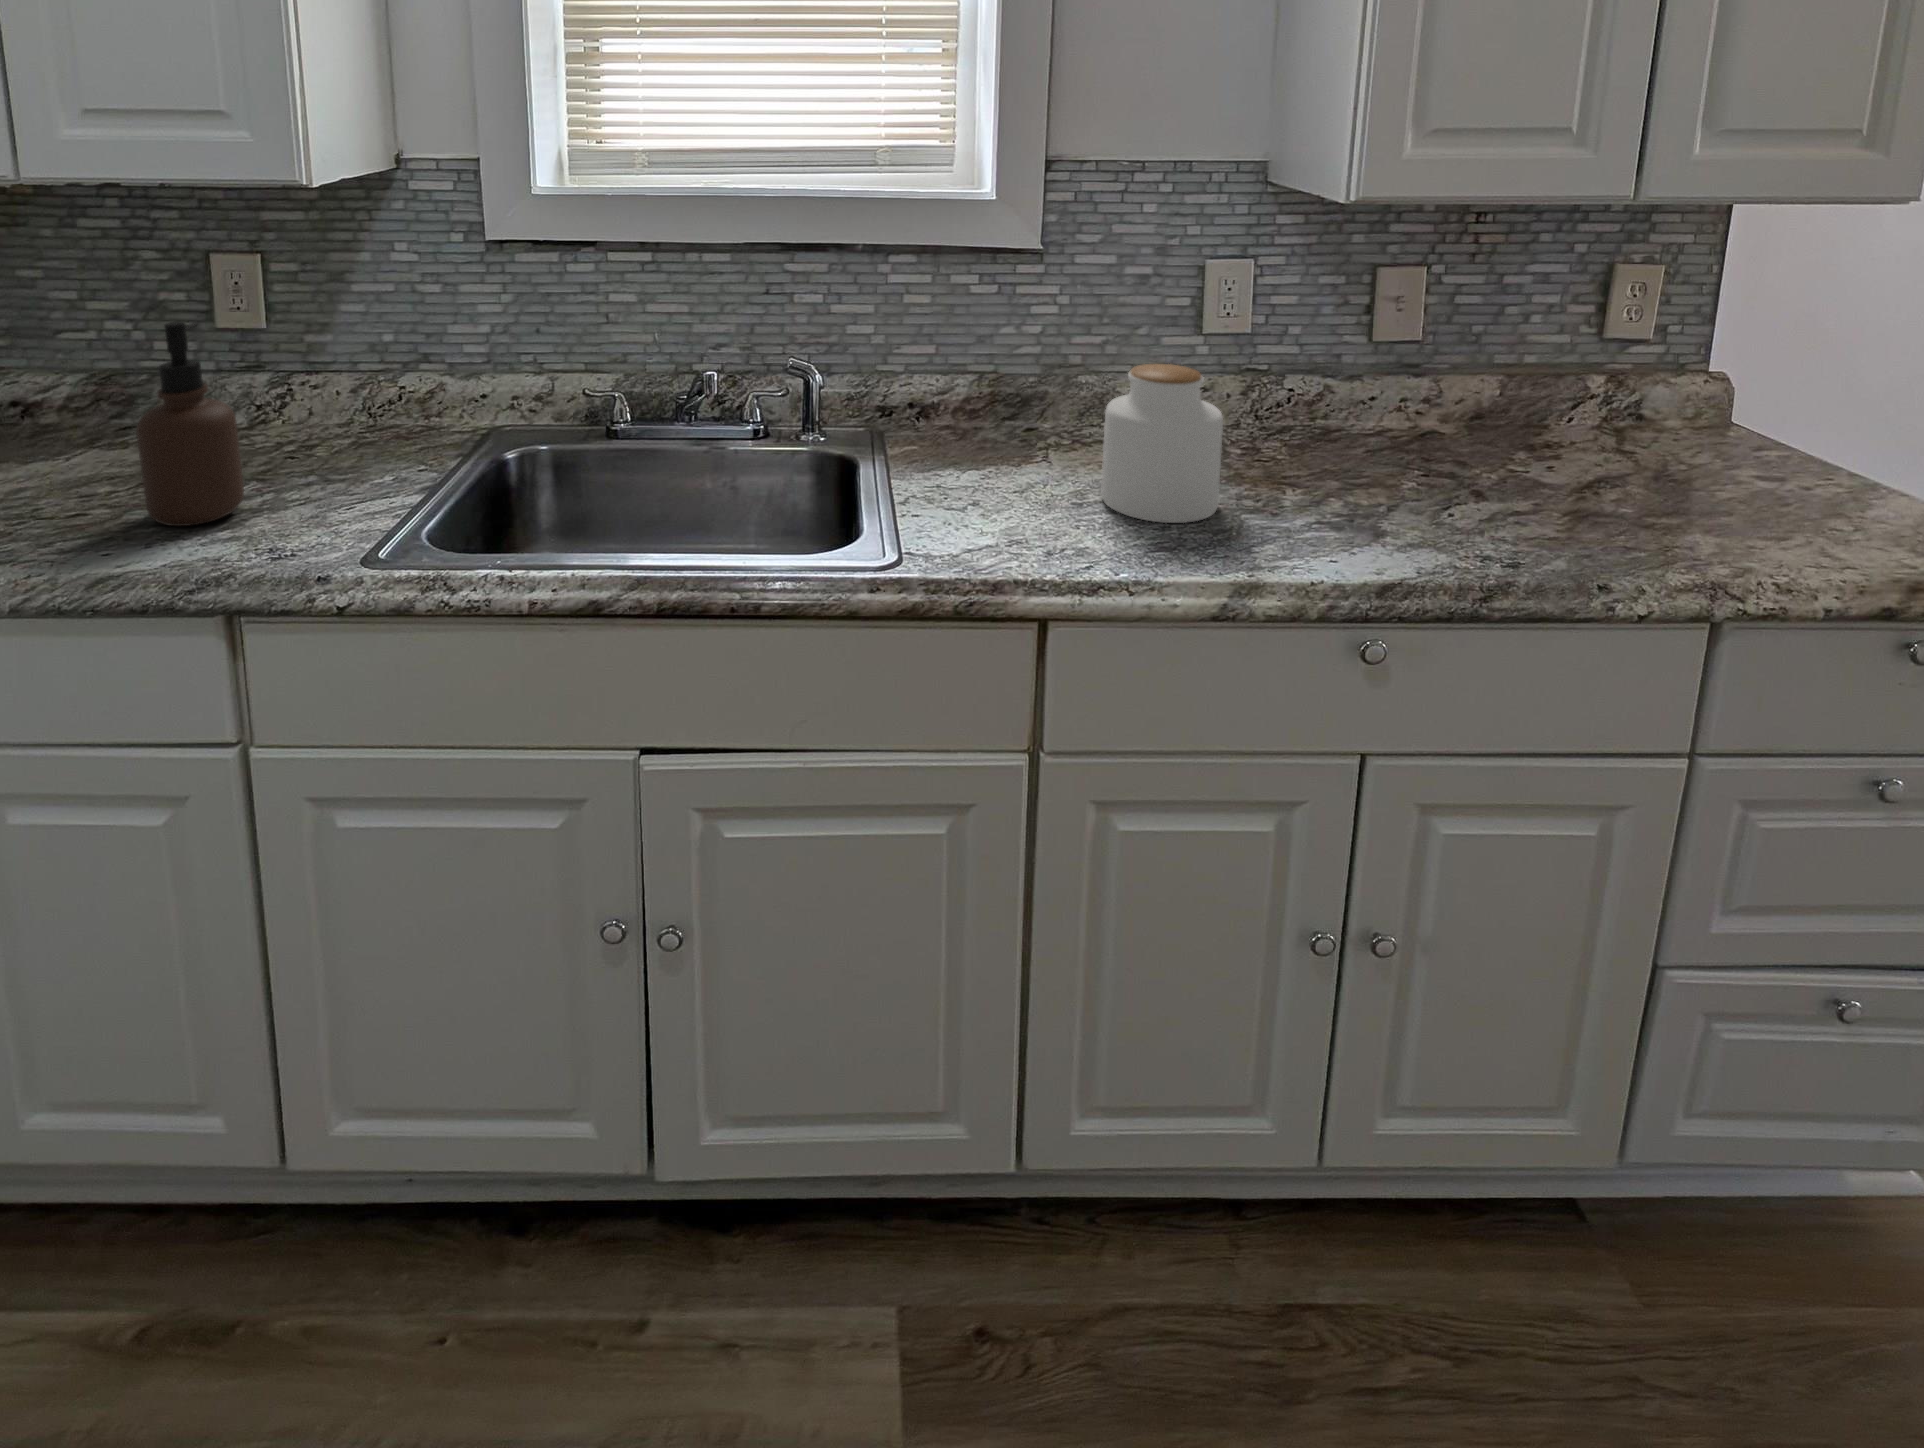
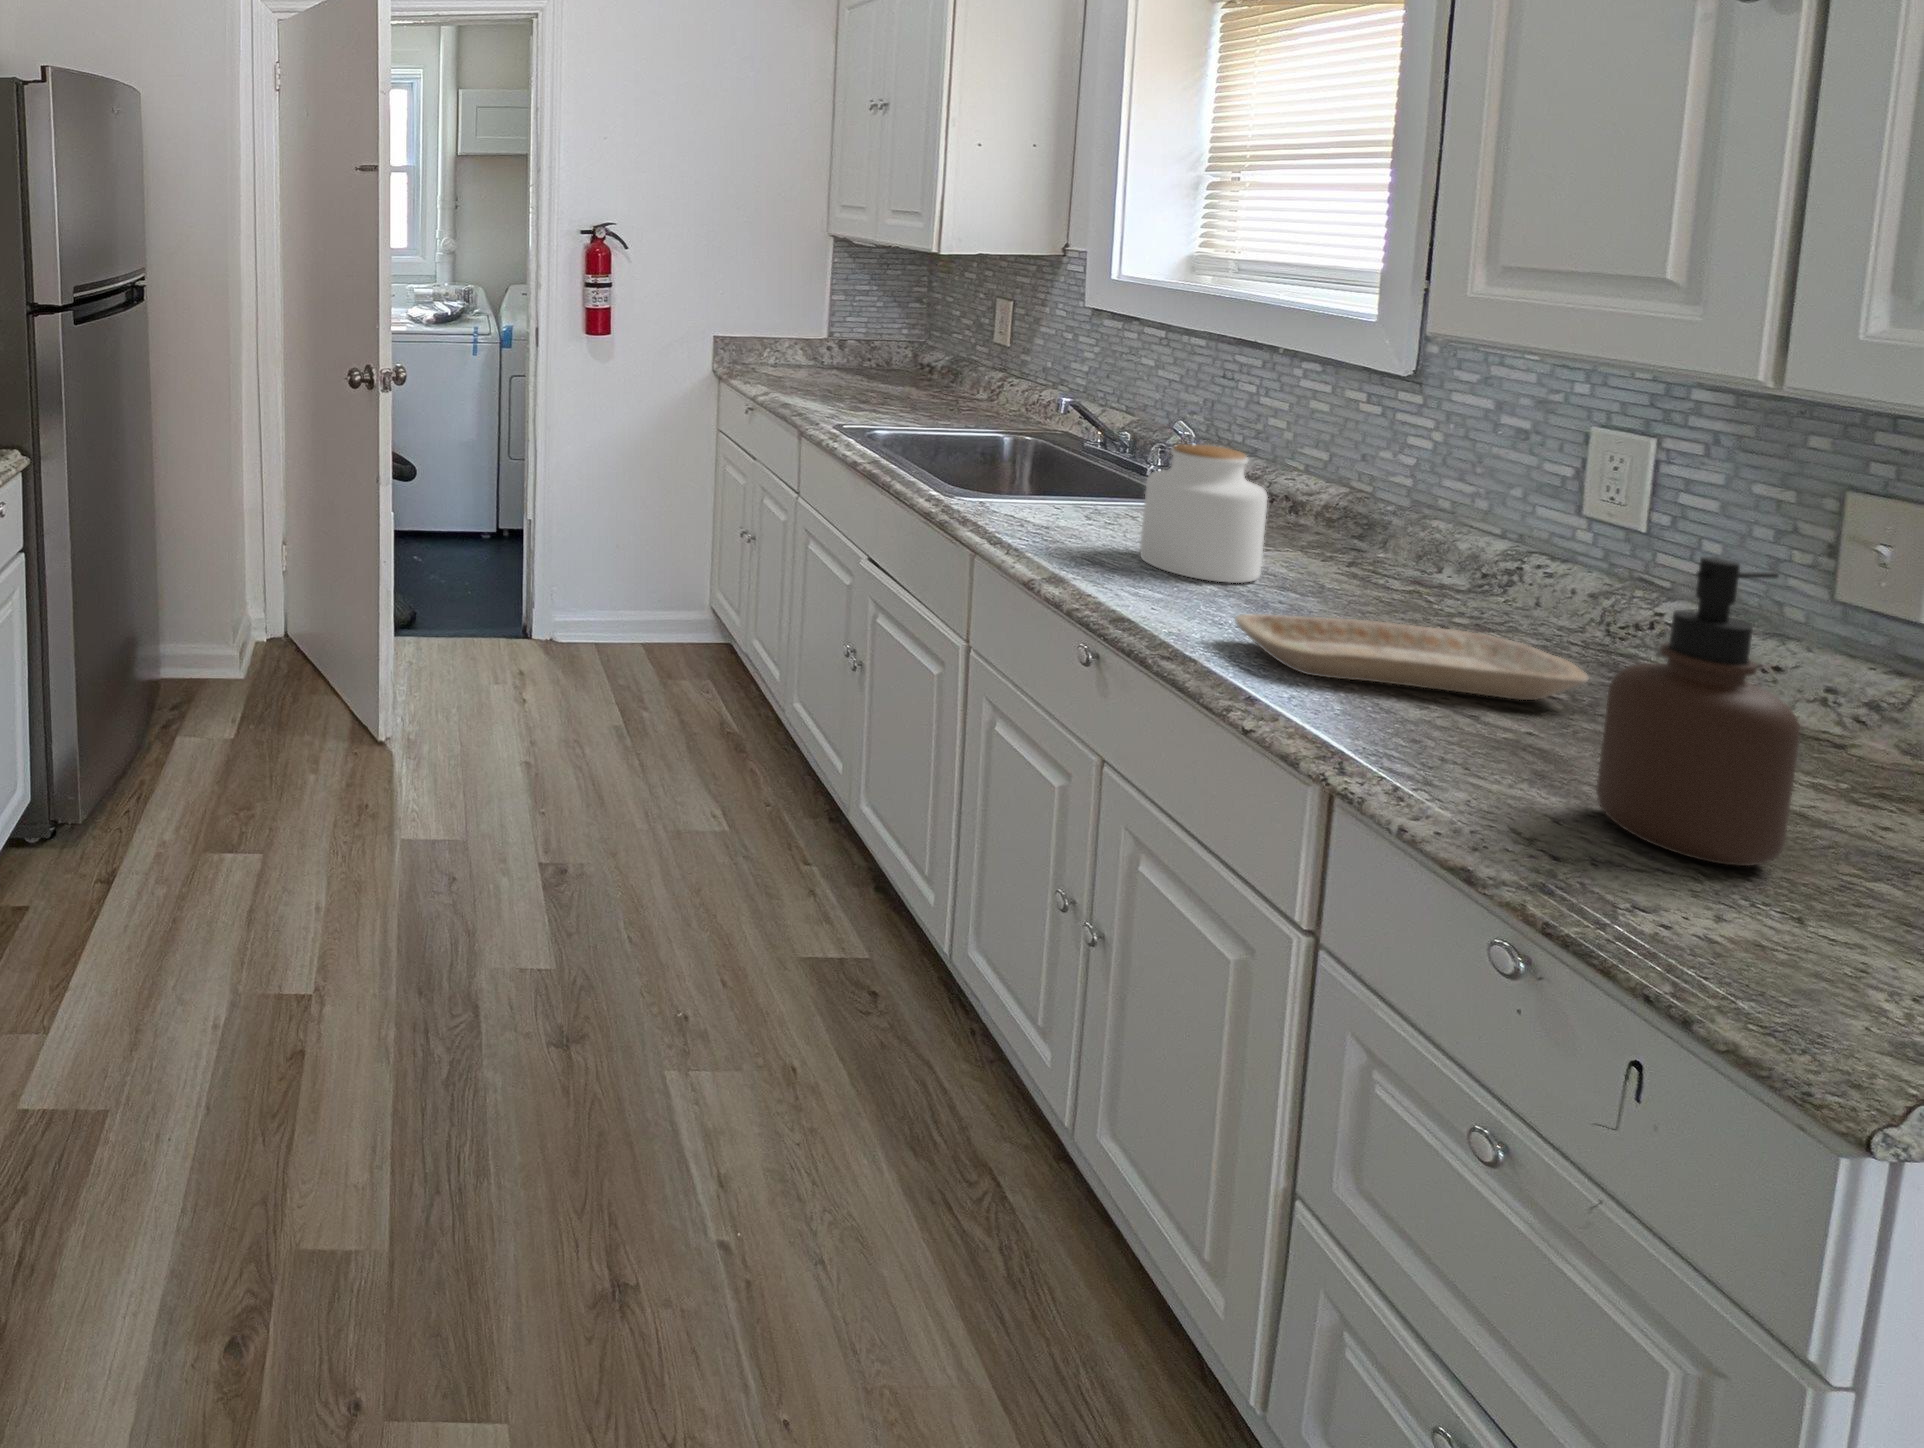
soap dispenser: present [136,322,244,526] -> present [1596,557,1800,866]
tray: none [1371,443,1560,545] -> present [1235,614,1588,700]

